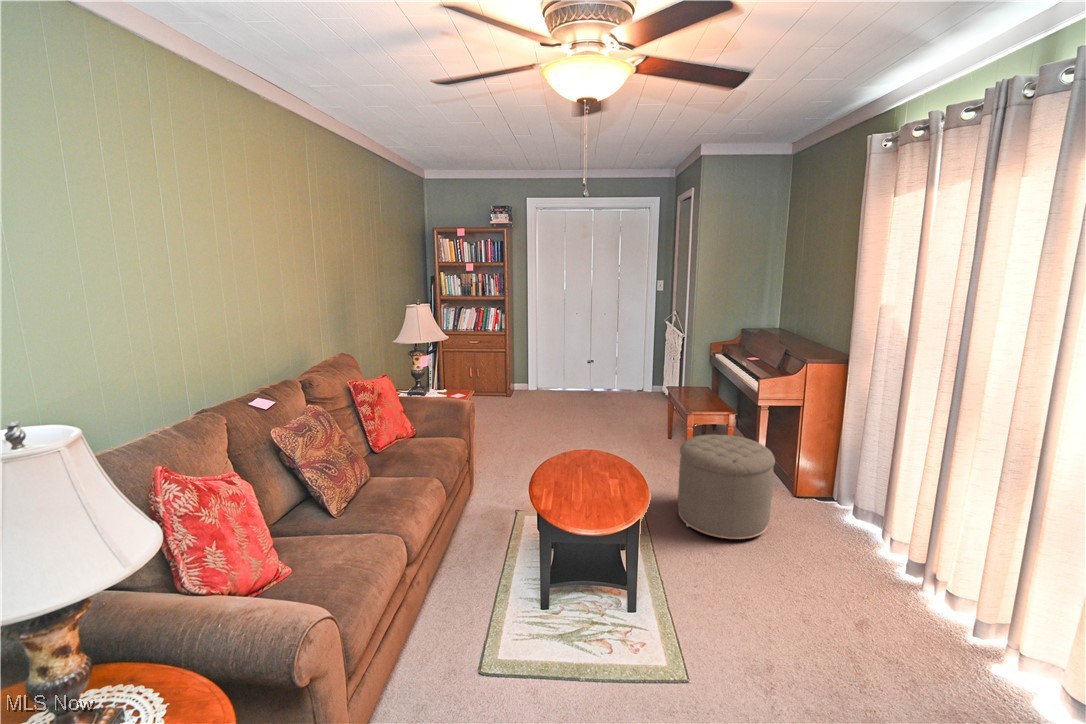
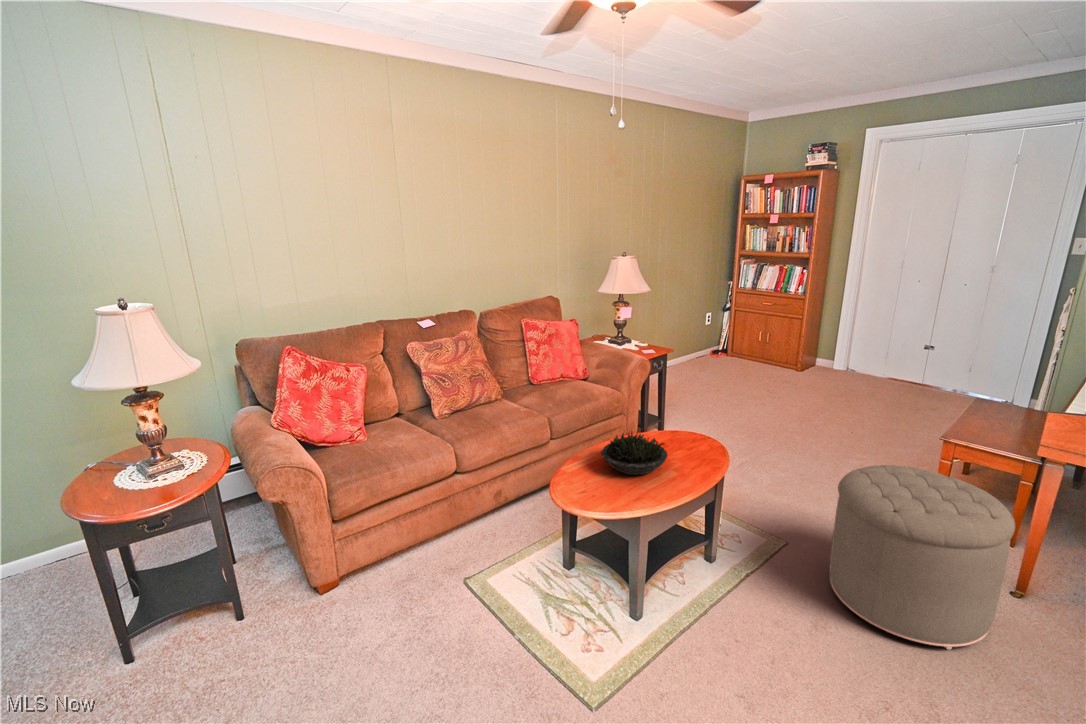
succulent plant: none [562,460,618,497] -> present [601,432,667,475]

